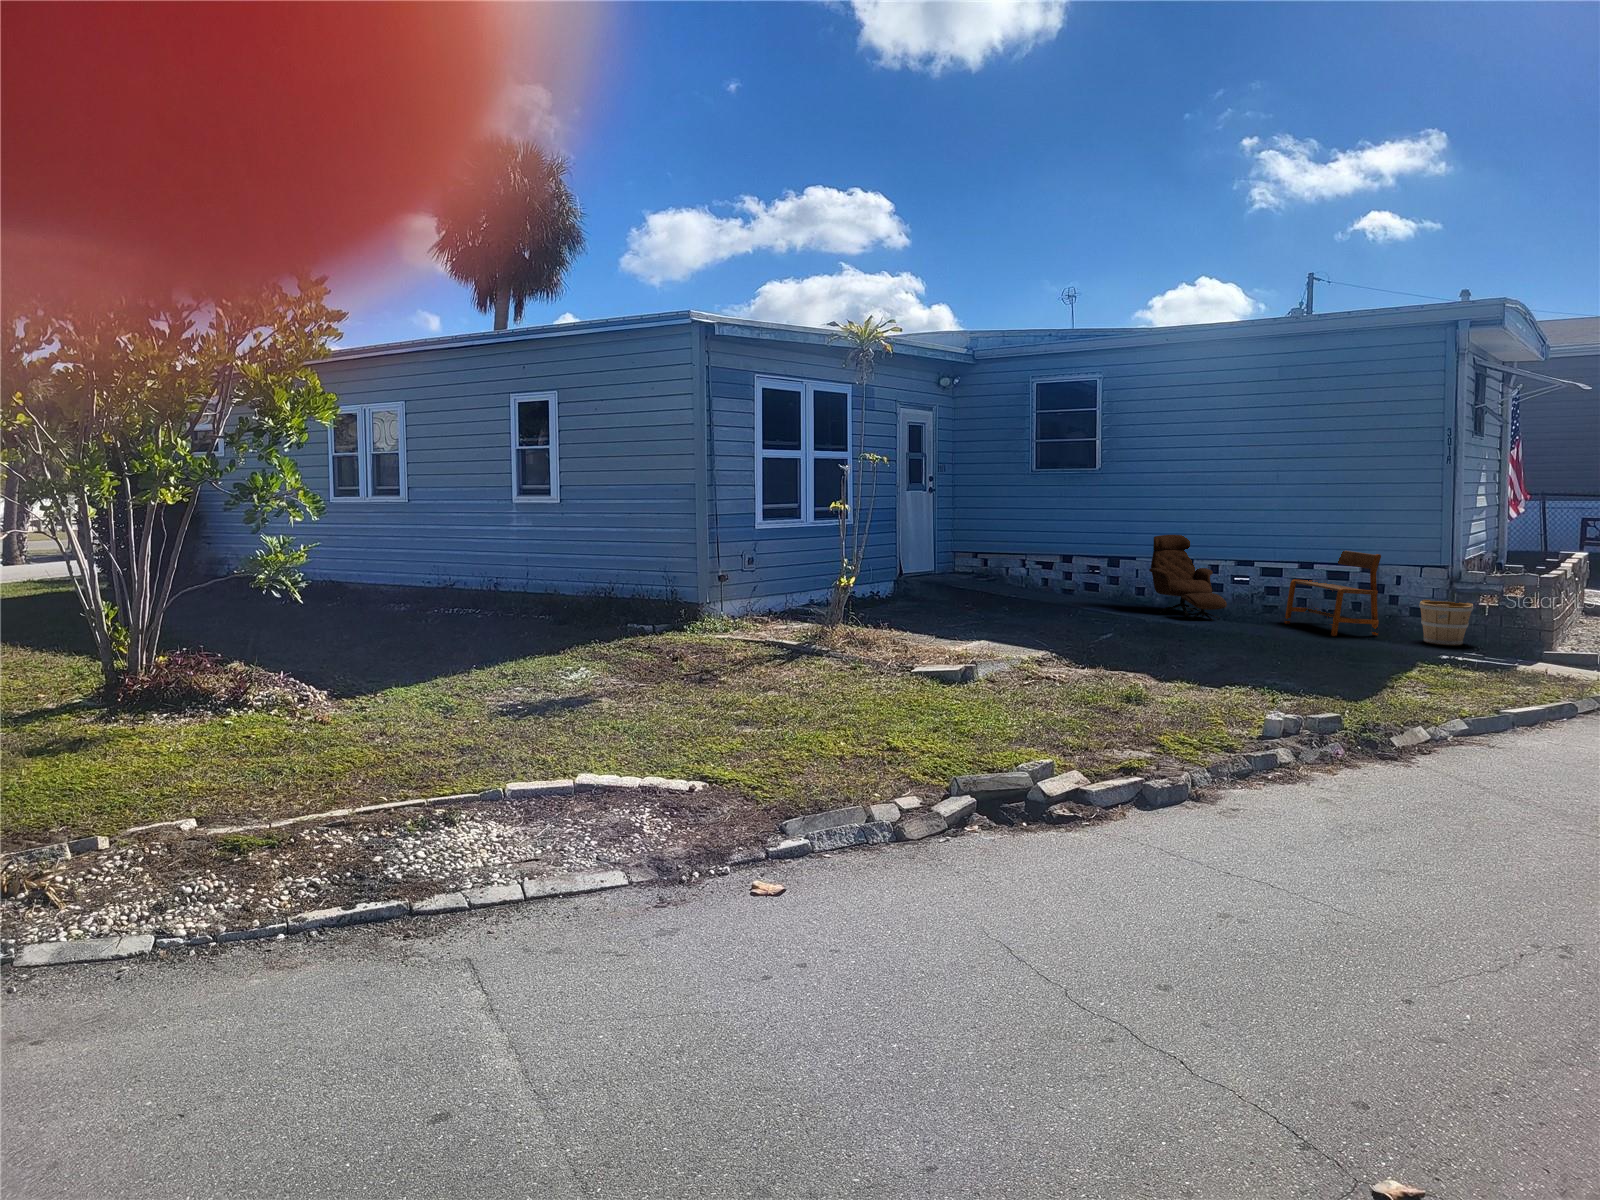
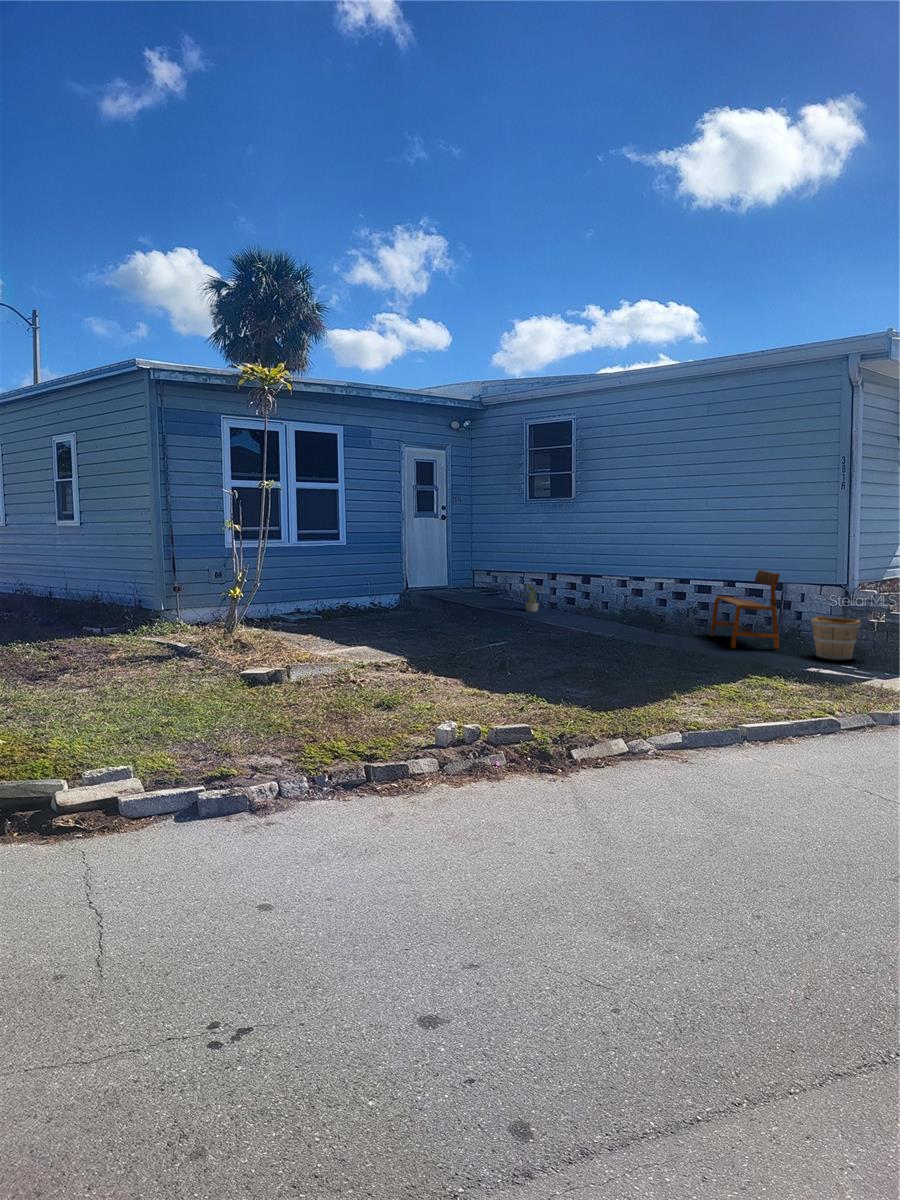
lounge chair: present [1149,535,1227,621] -> none [602,556,658,632]
potted plant: none [1033,568,1069,600] -> present [522,585,542,611]

